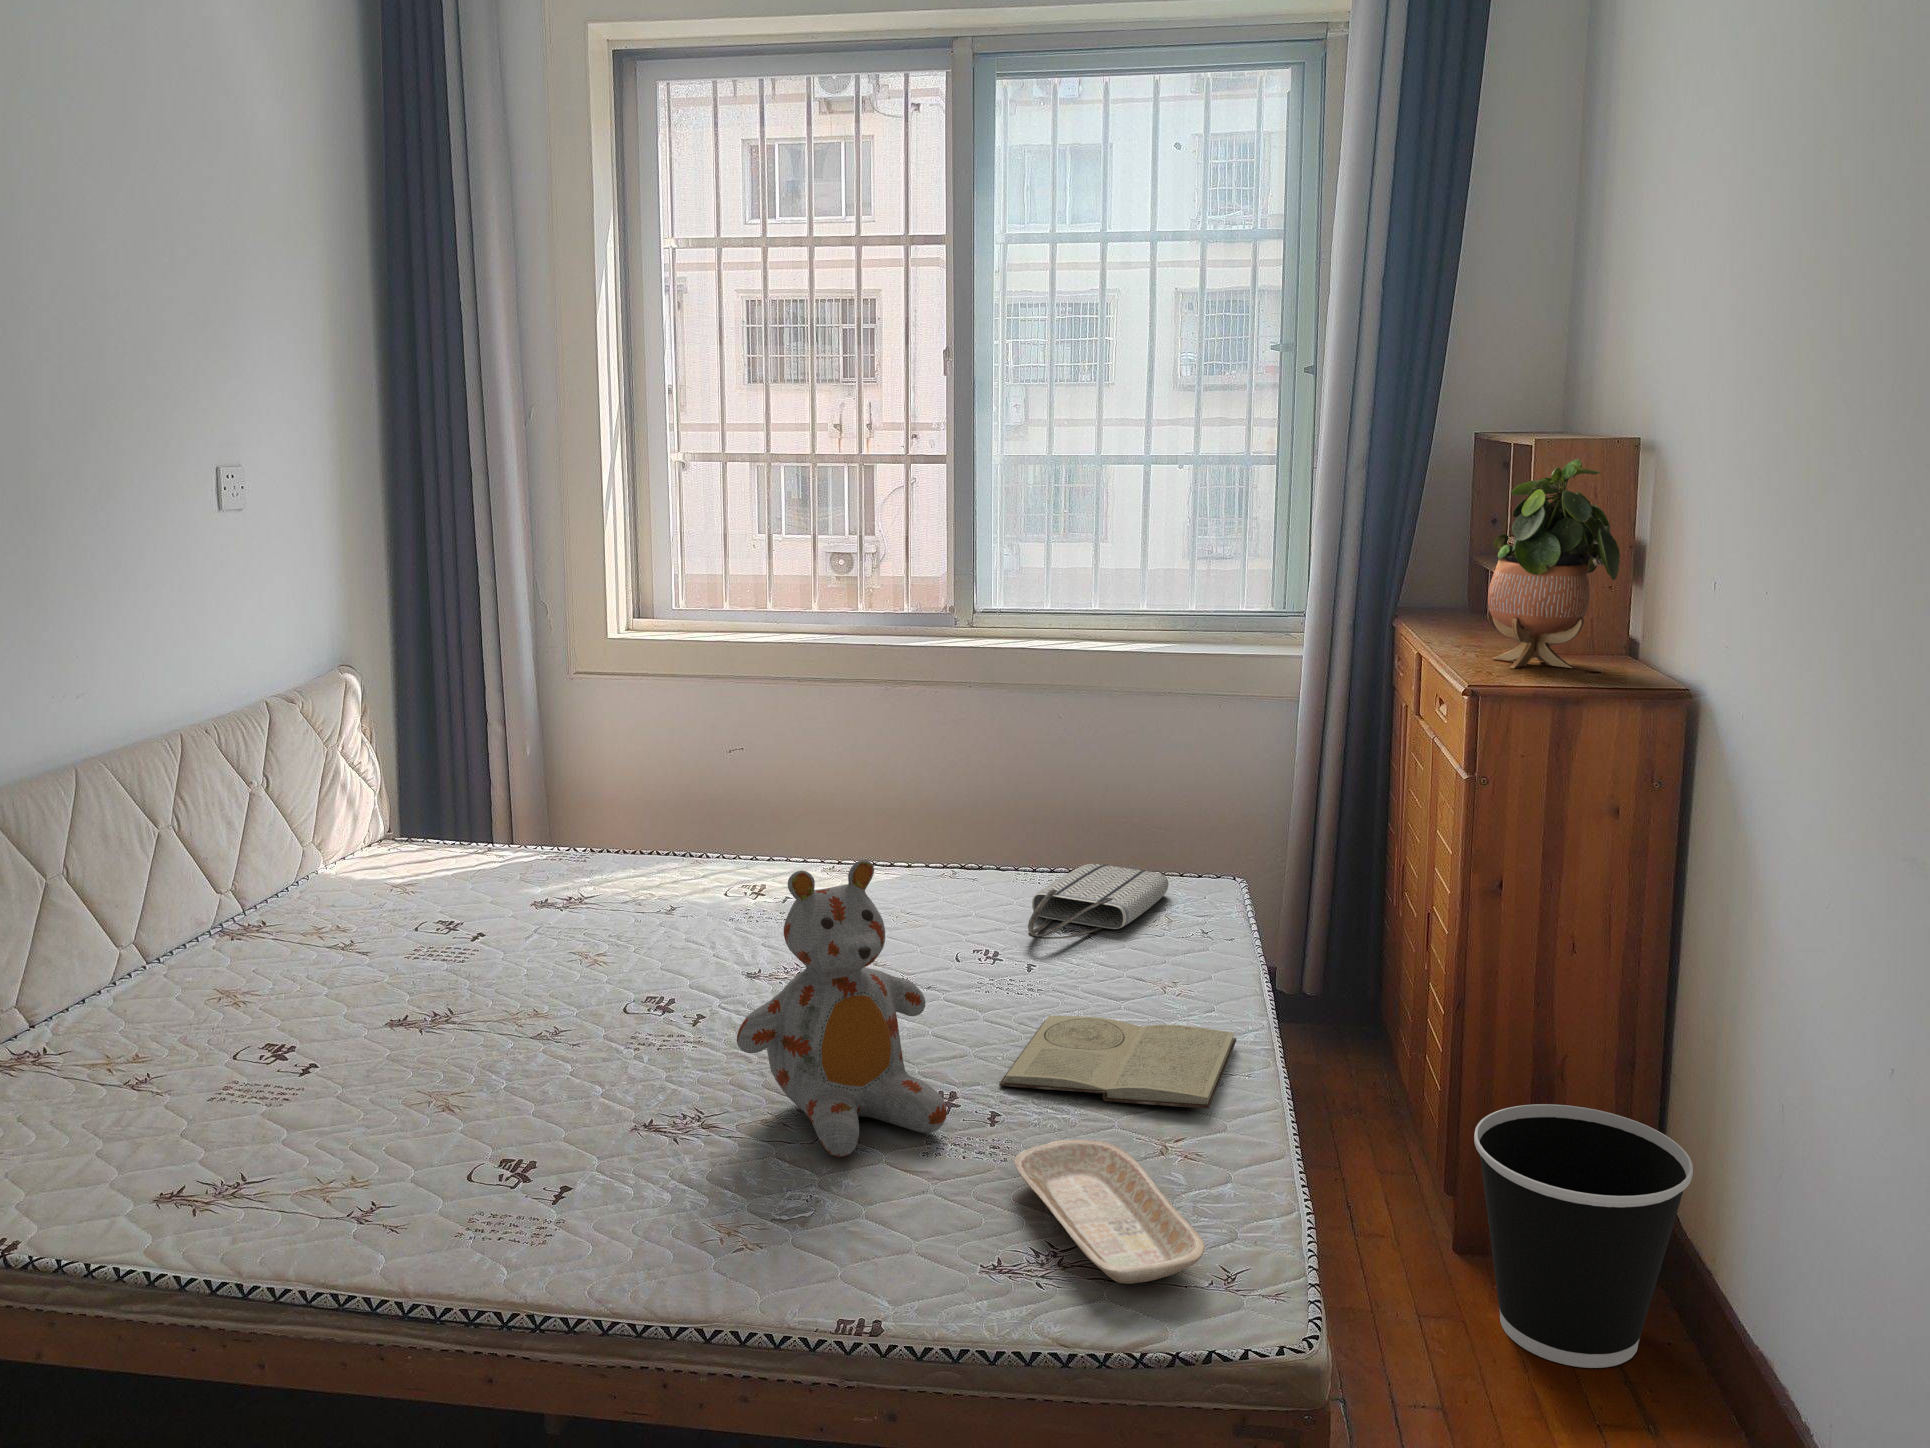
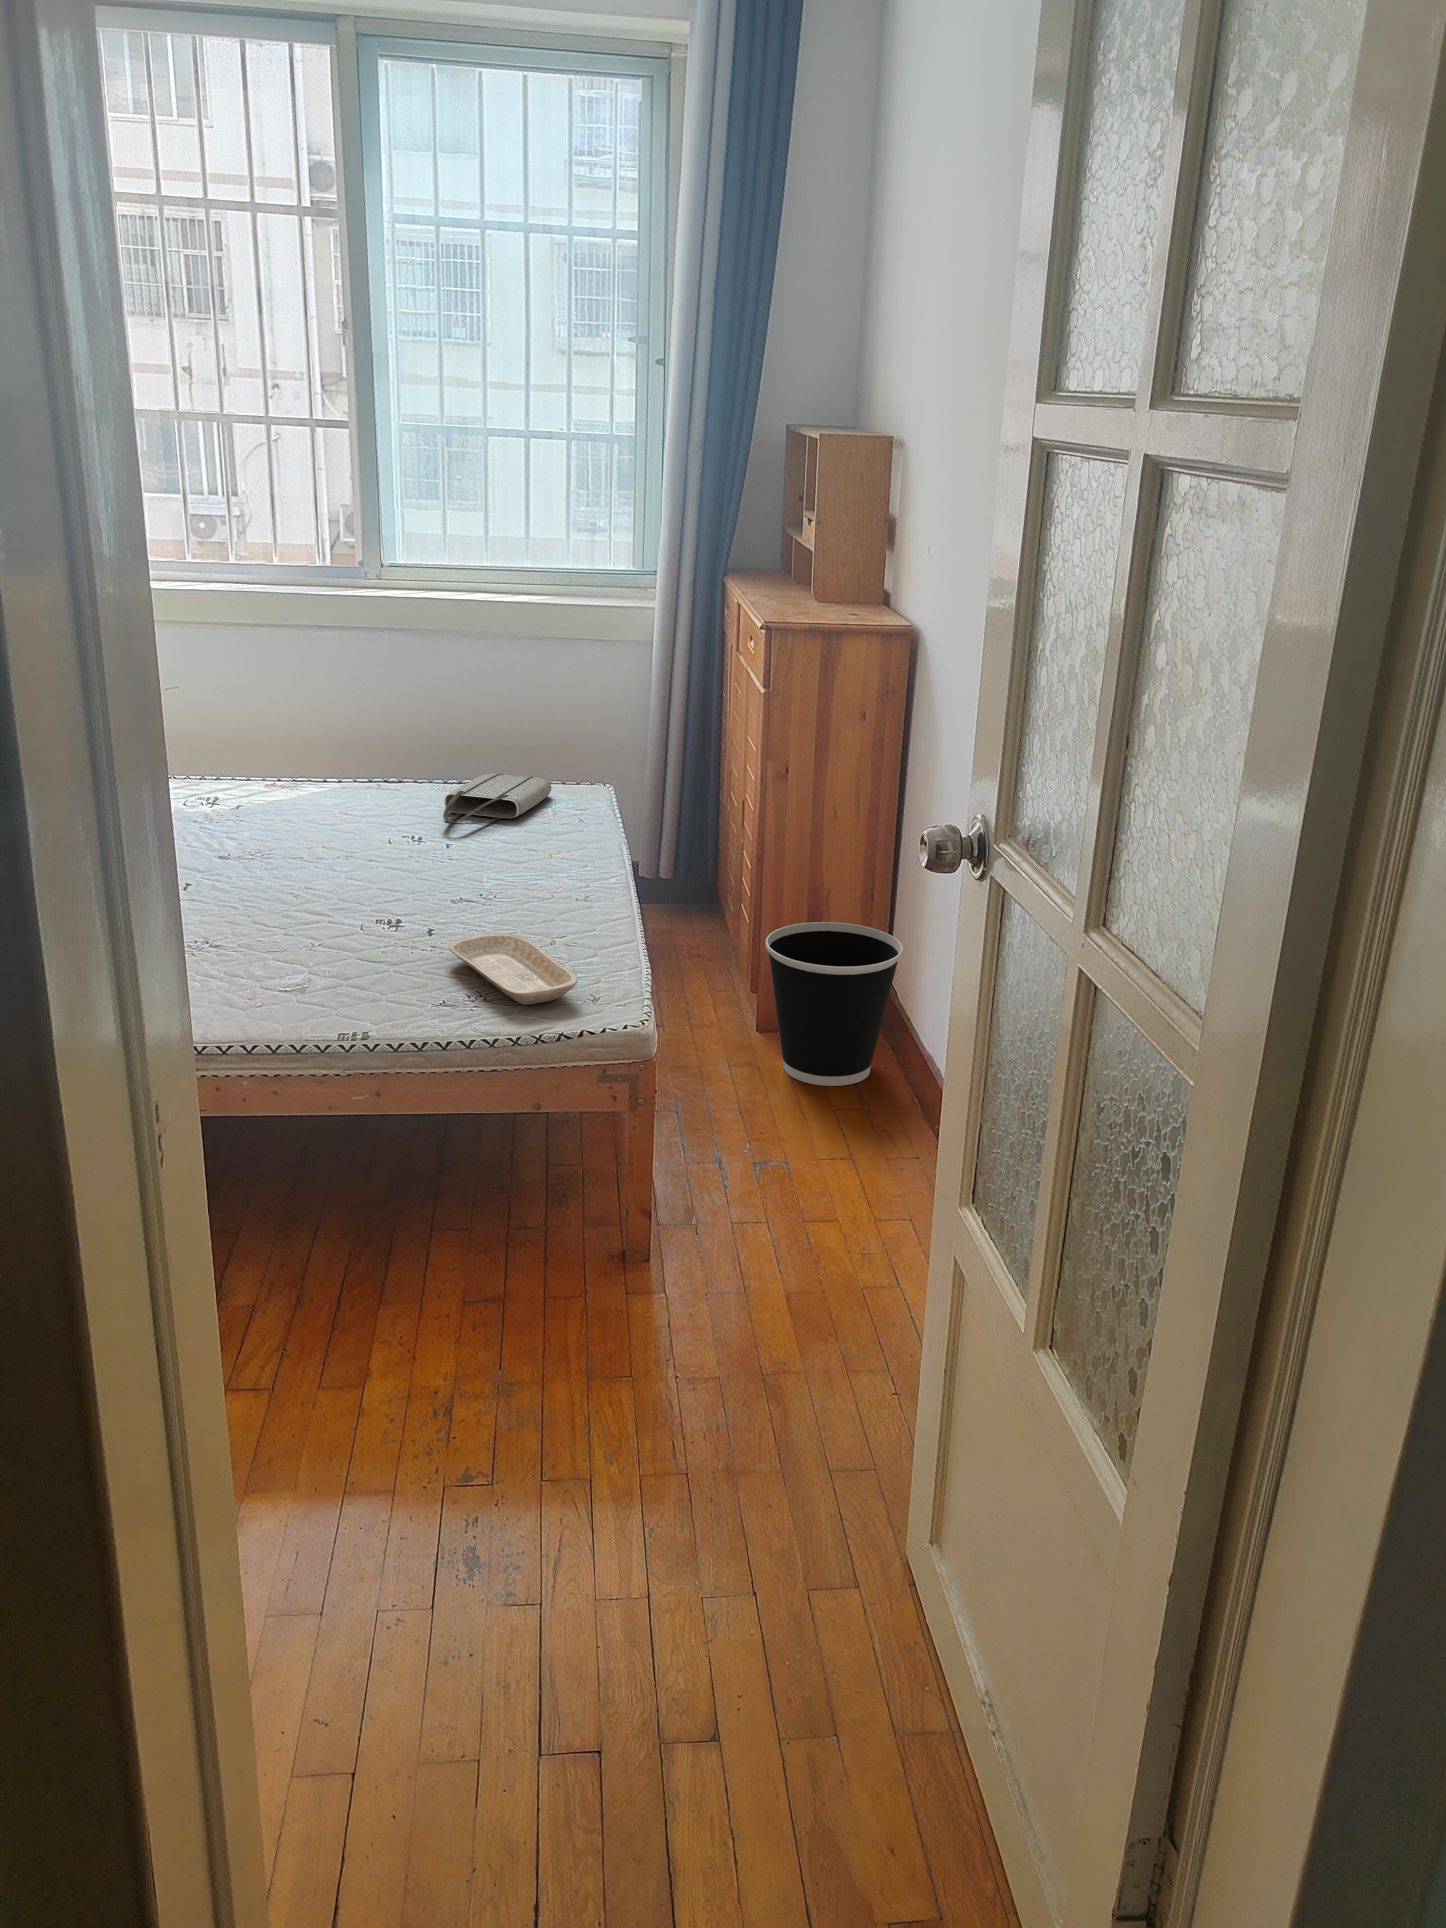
potted plant: present [1488,459,1620,668] -> none [784,451,874,612]
stuffed bear: present [737,860,947,1157] -> none [237,746,397,954]
book: present [999,1015,1237,1109] -> none [432,870,601,918]

